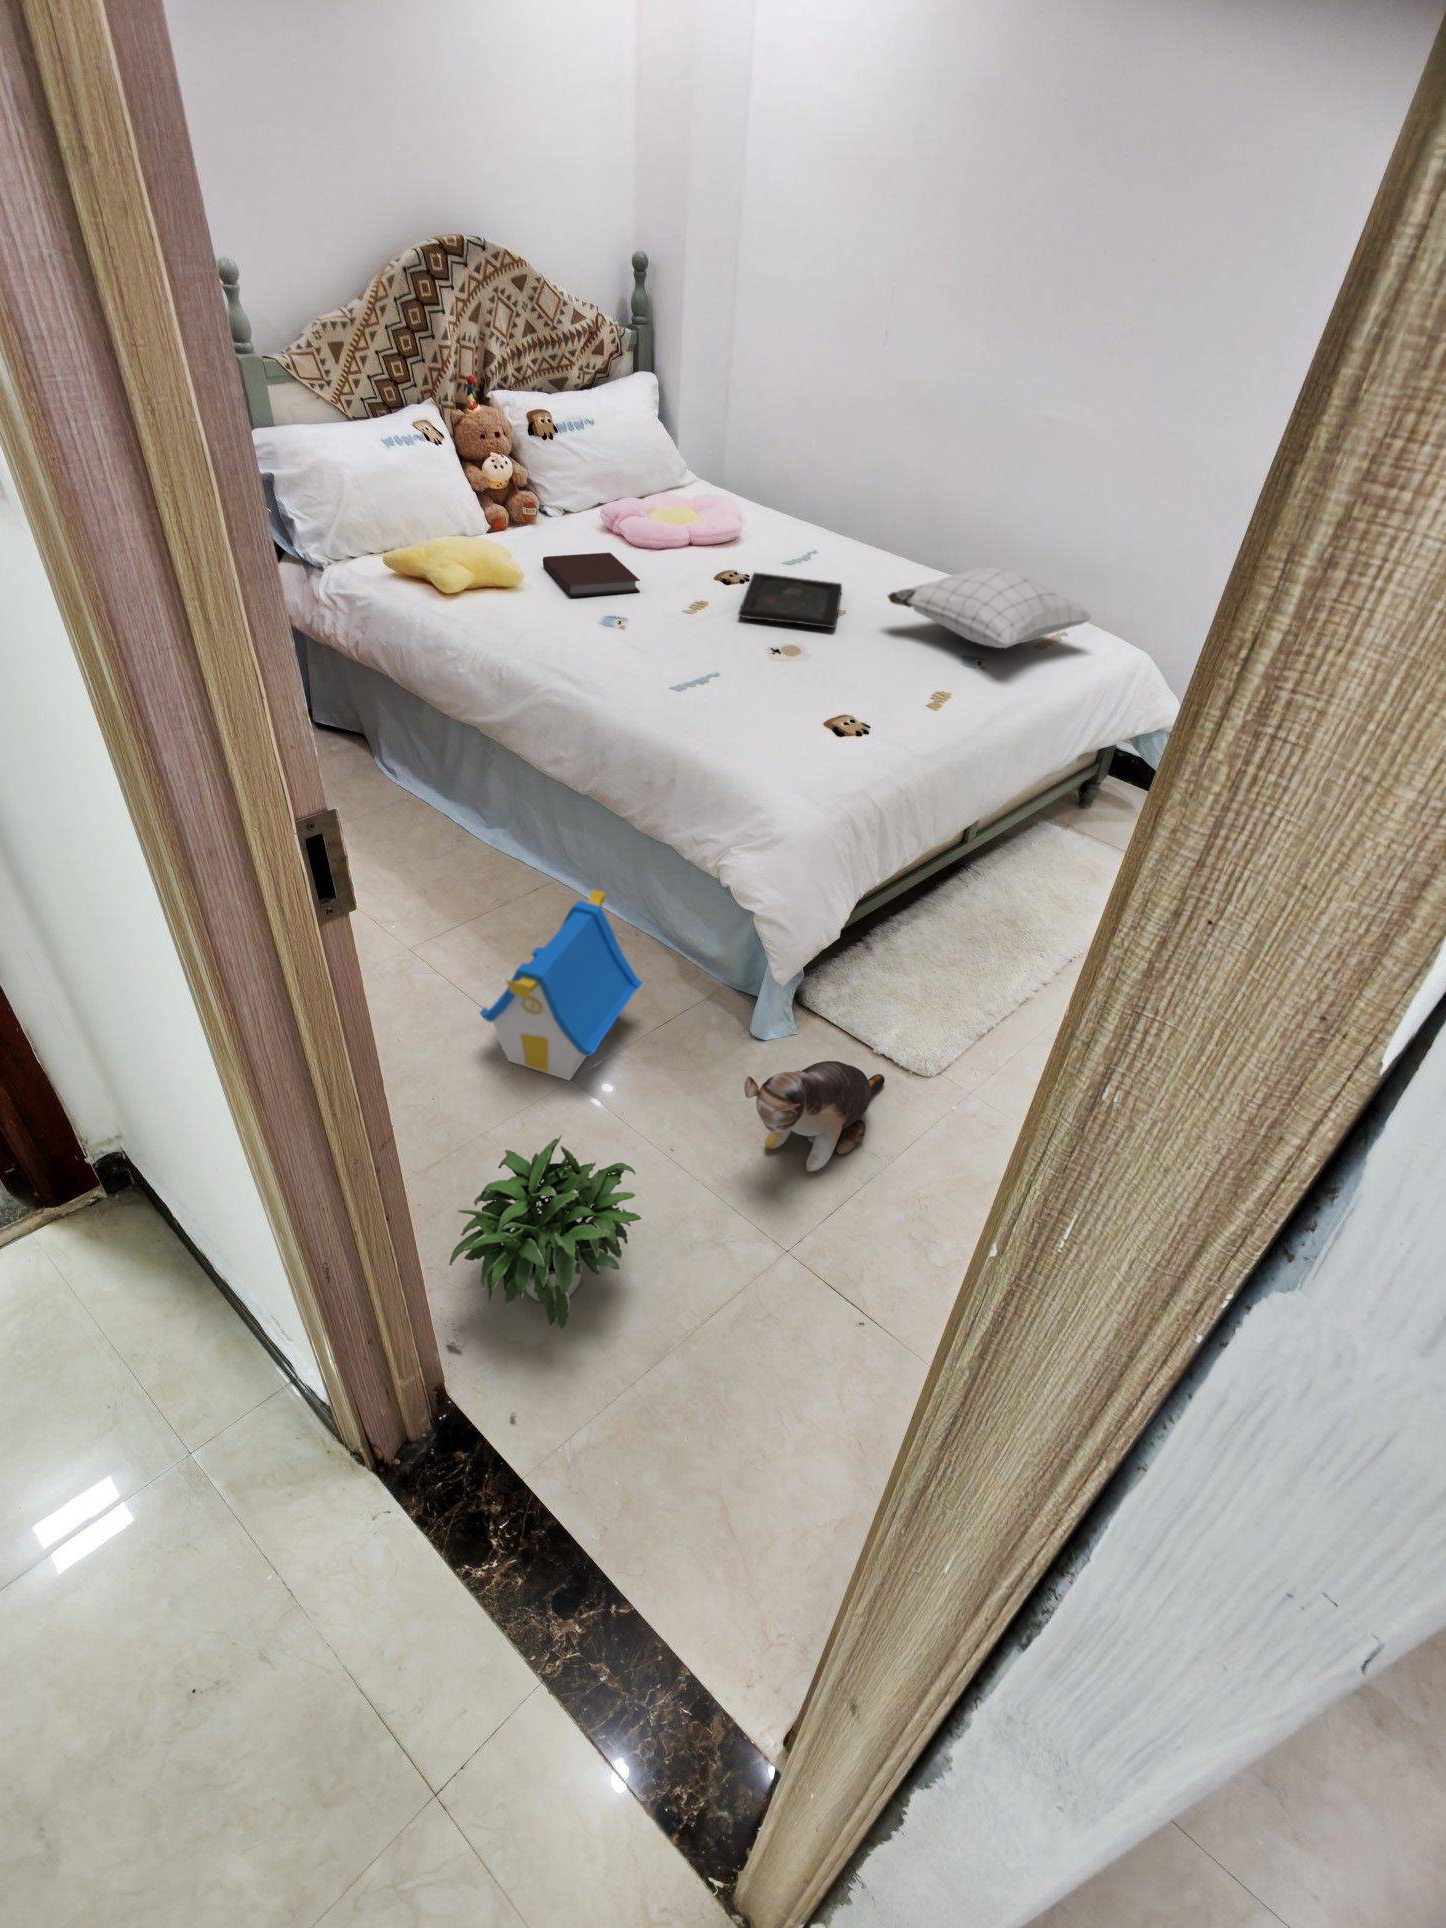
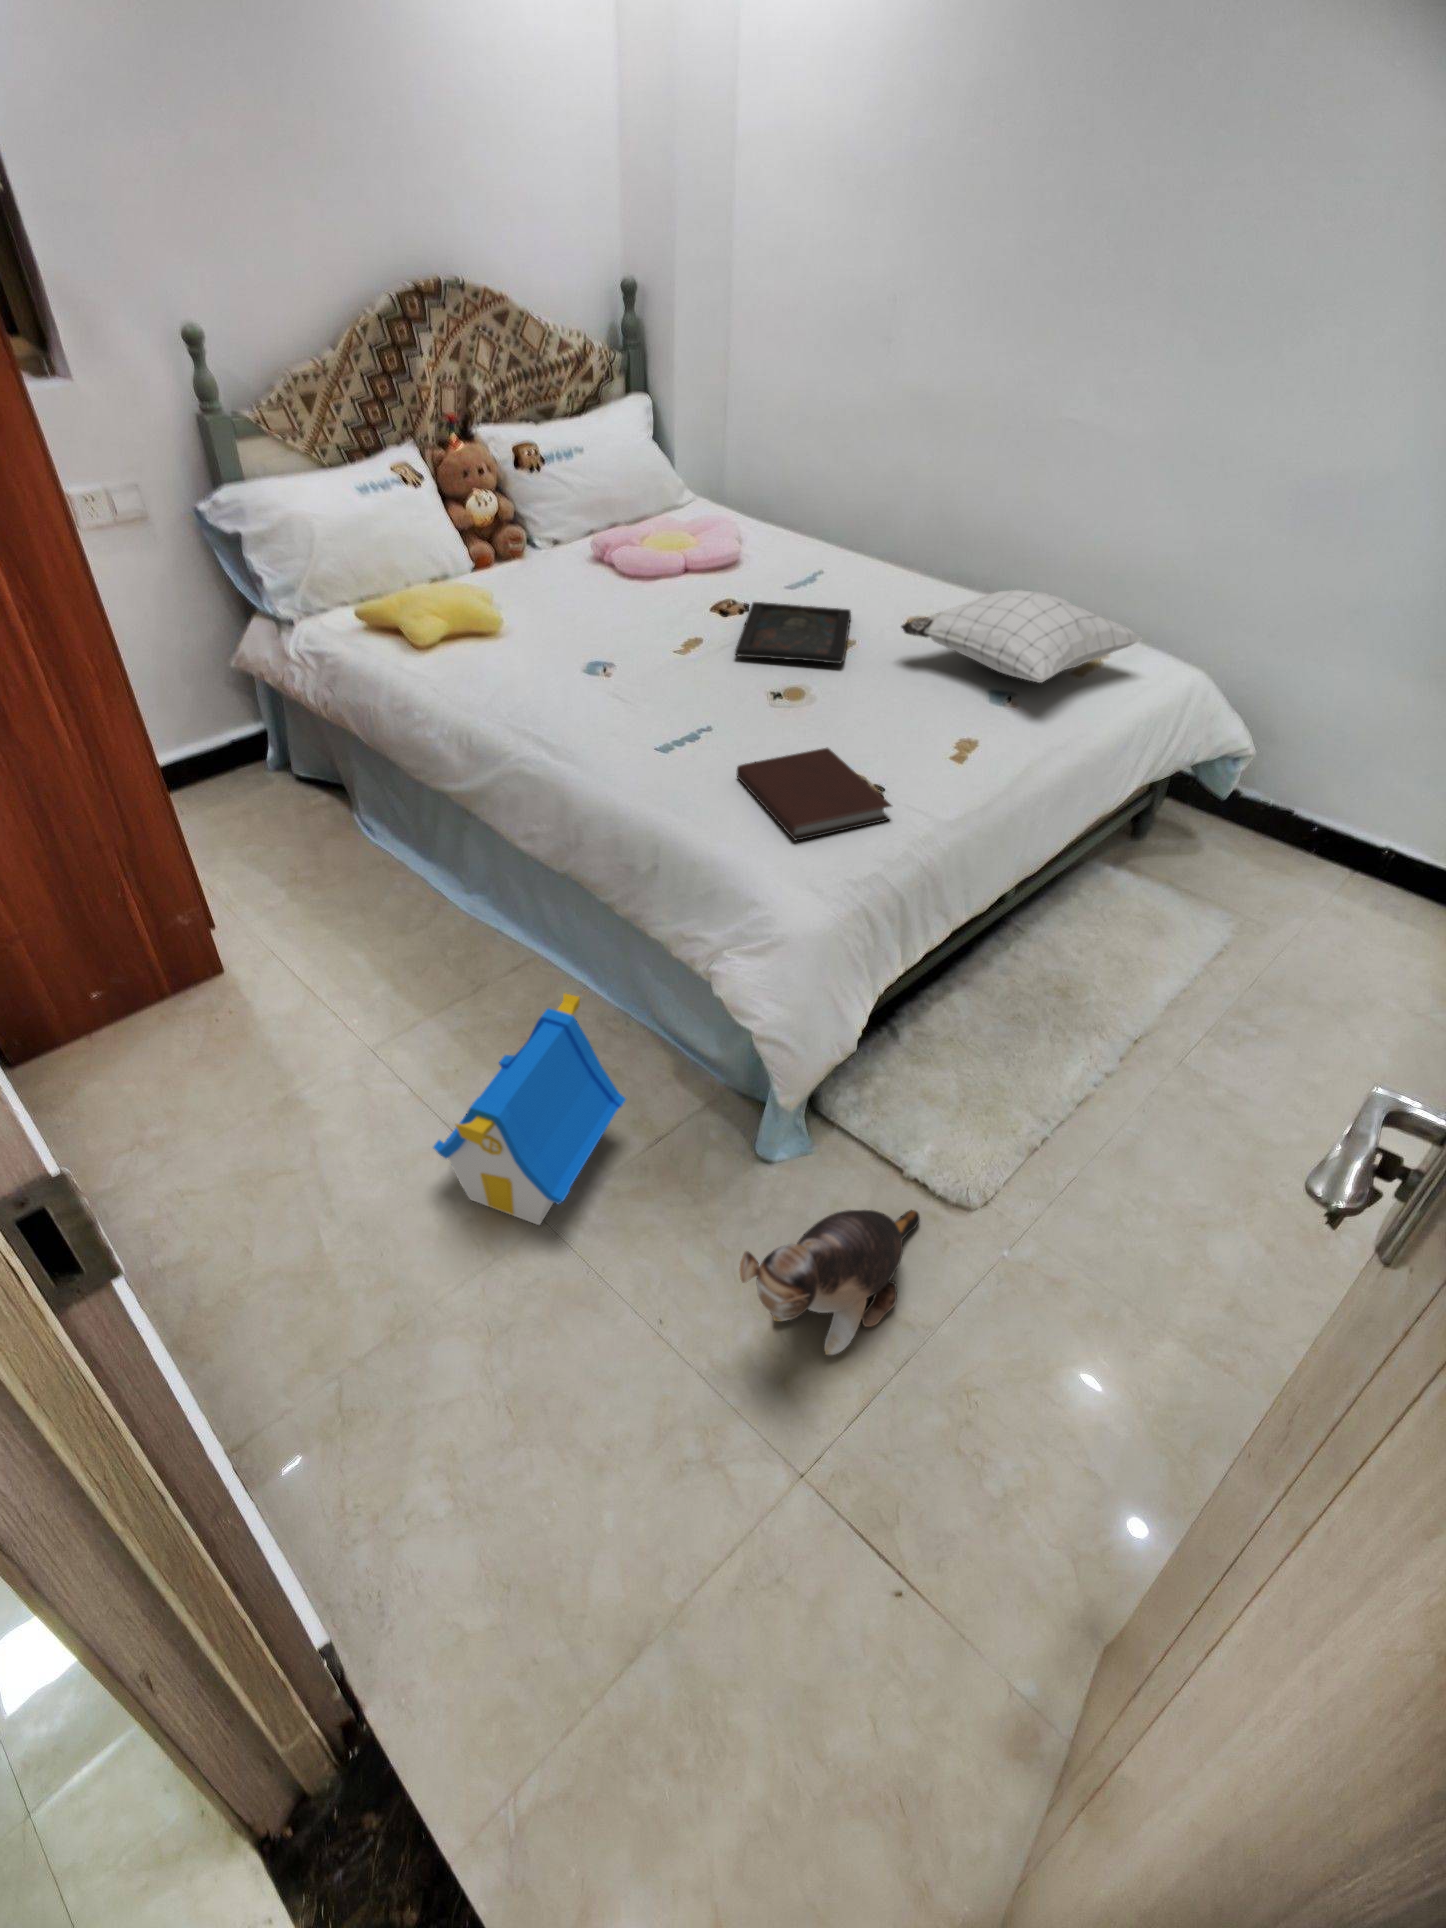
notebook: present [543,553,640,597] -> present [737,748,891,840]
potted plant: present [446,1135,641,1418] -> none [364,1354,609,1755]

